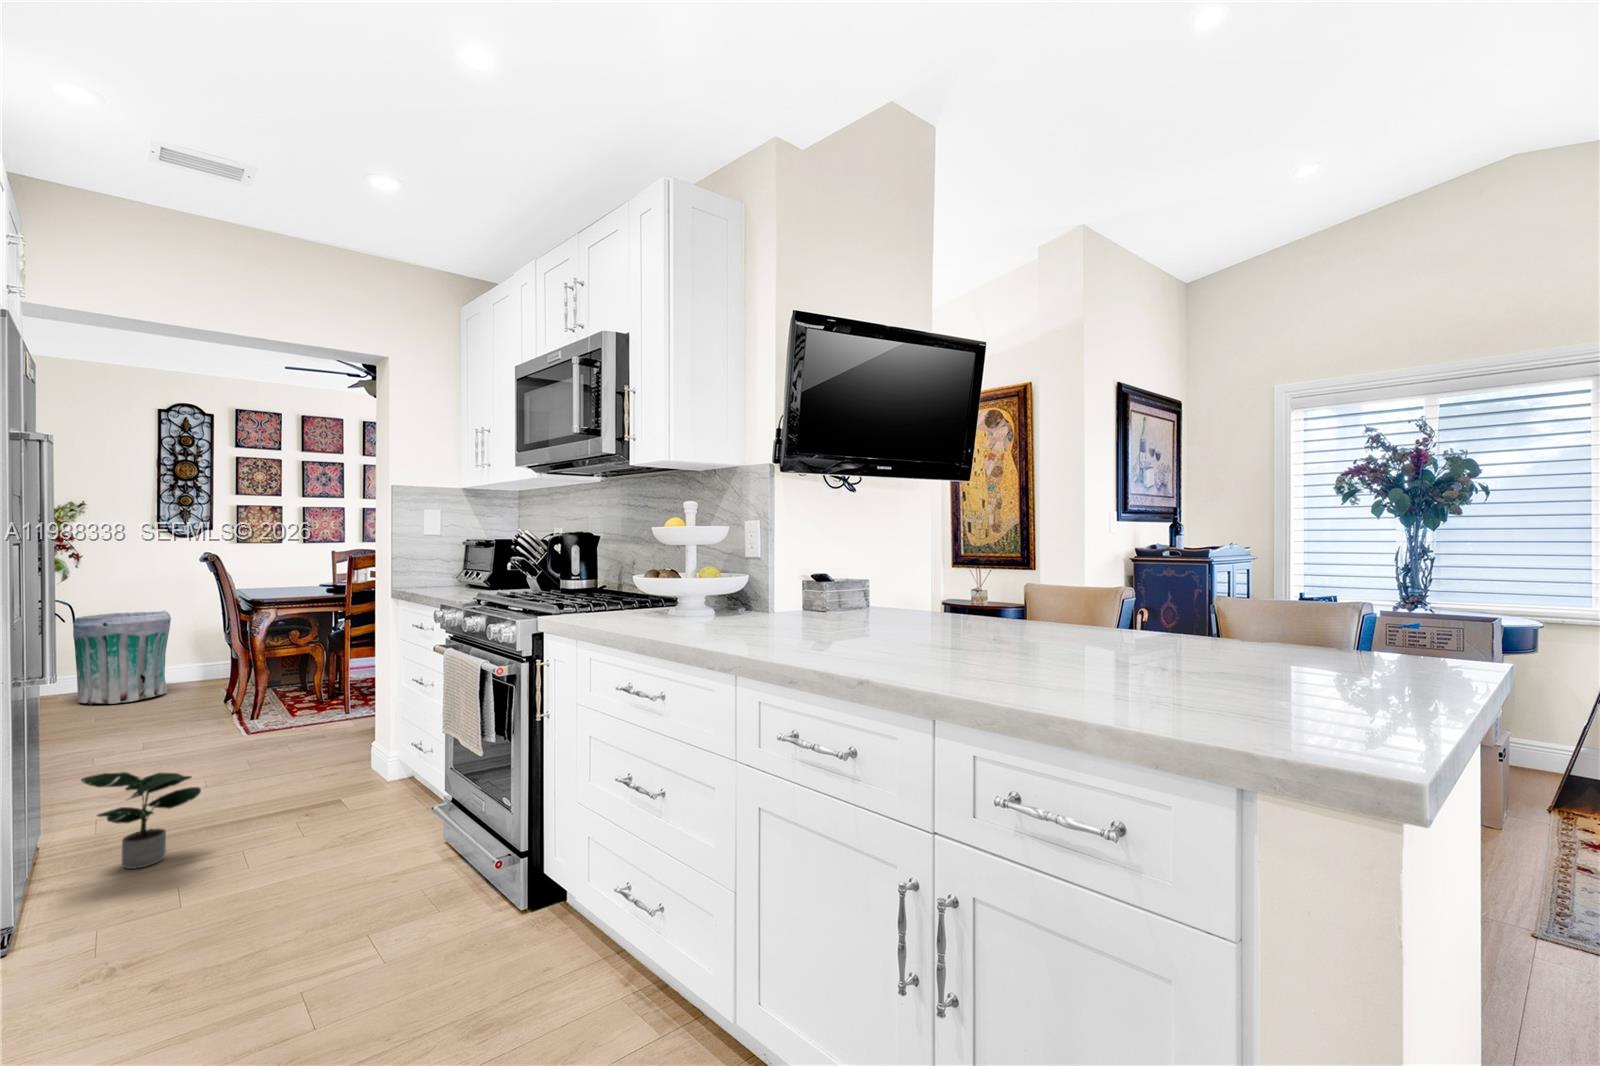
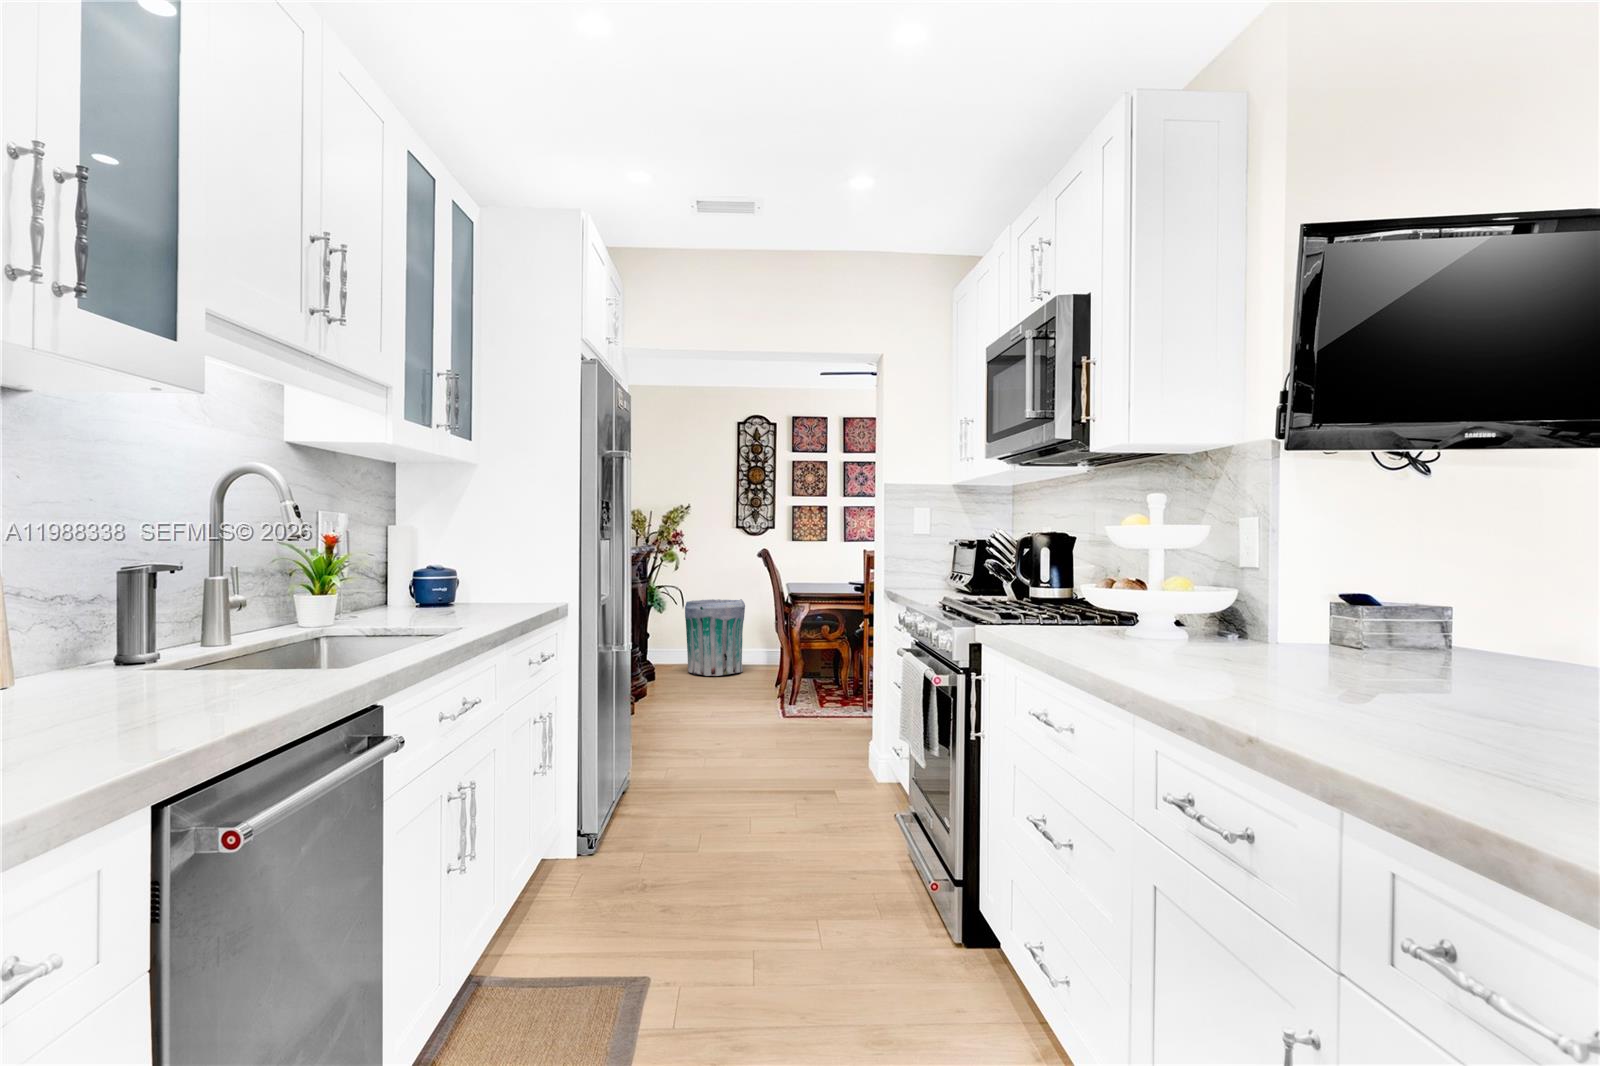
potted plant: present [81,772,201,869] -> none [624,734,706,825]

